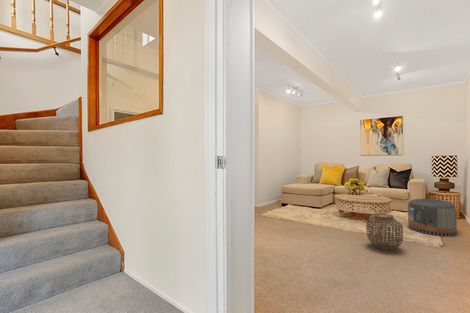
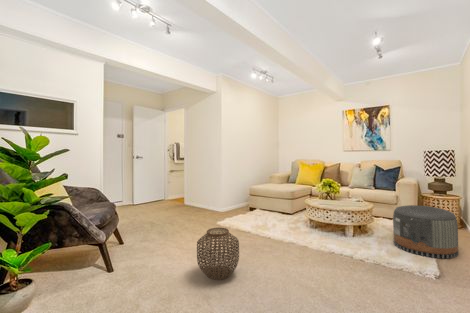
woven basket: present [366,214,403,251] -> present [197,227,239,280]

